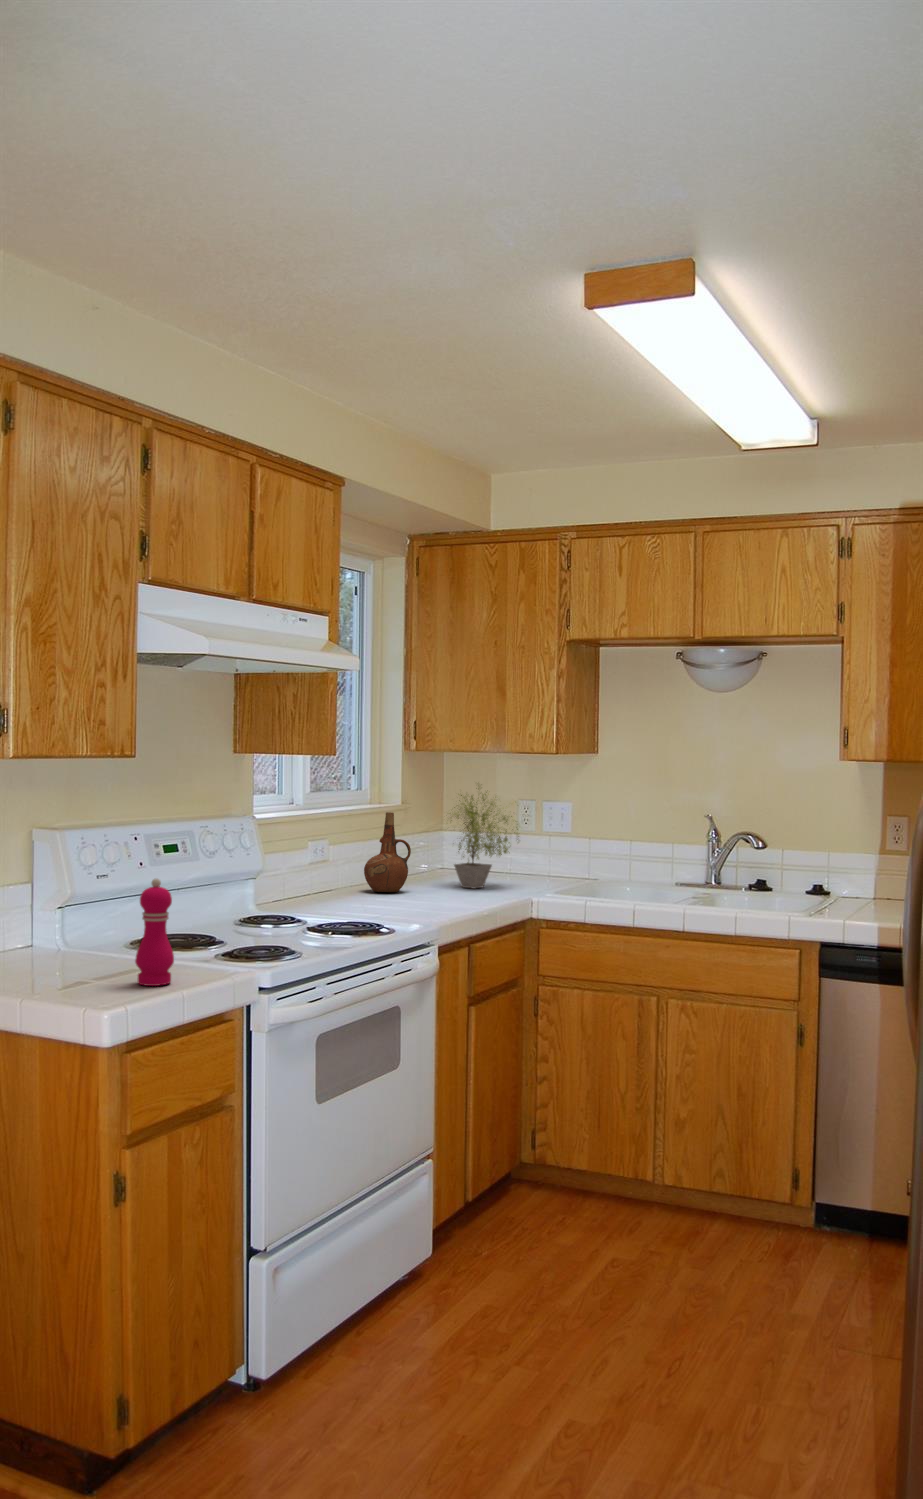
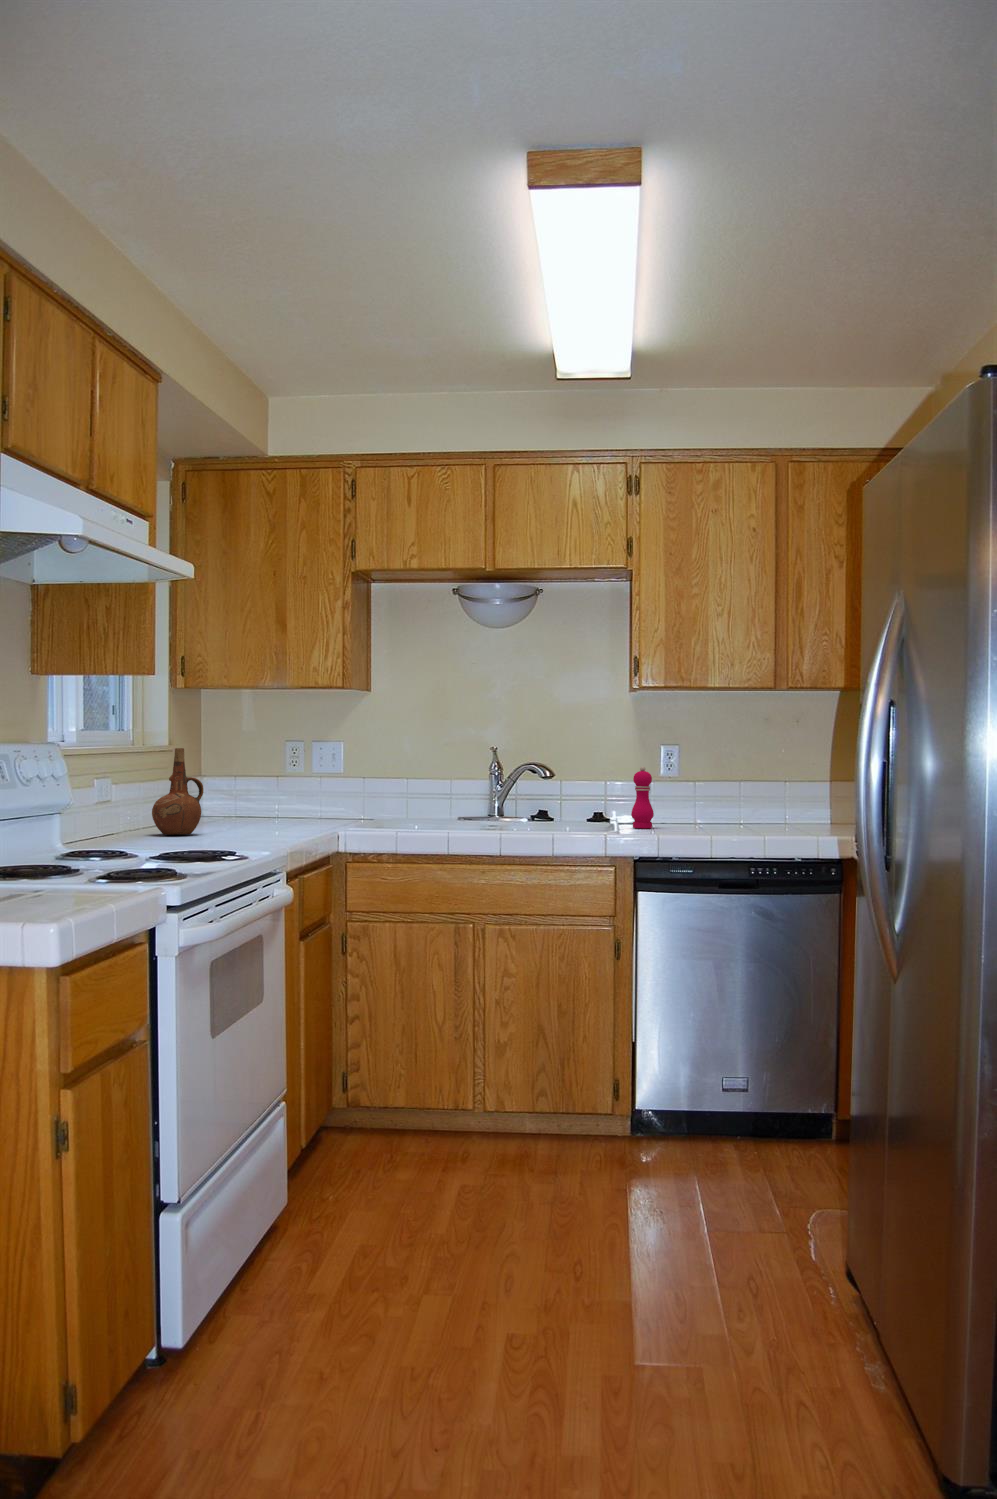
potted plant: present [450,788,519,888] -> none [224,716,314,830]
pepper mill: present [135,879,174,986] -> present [631,766,654,828]

